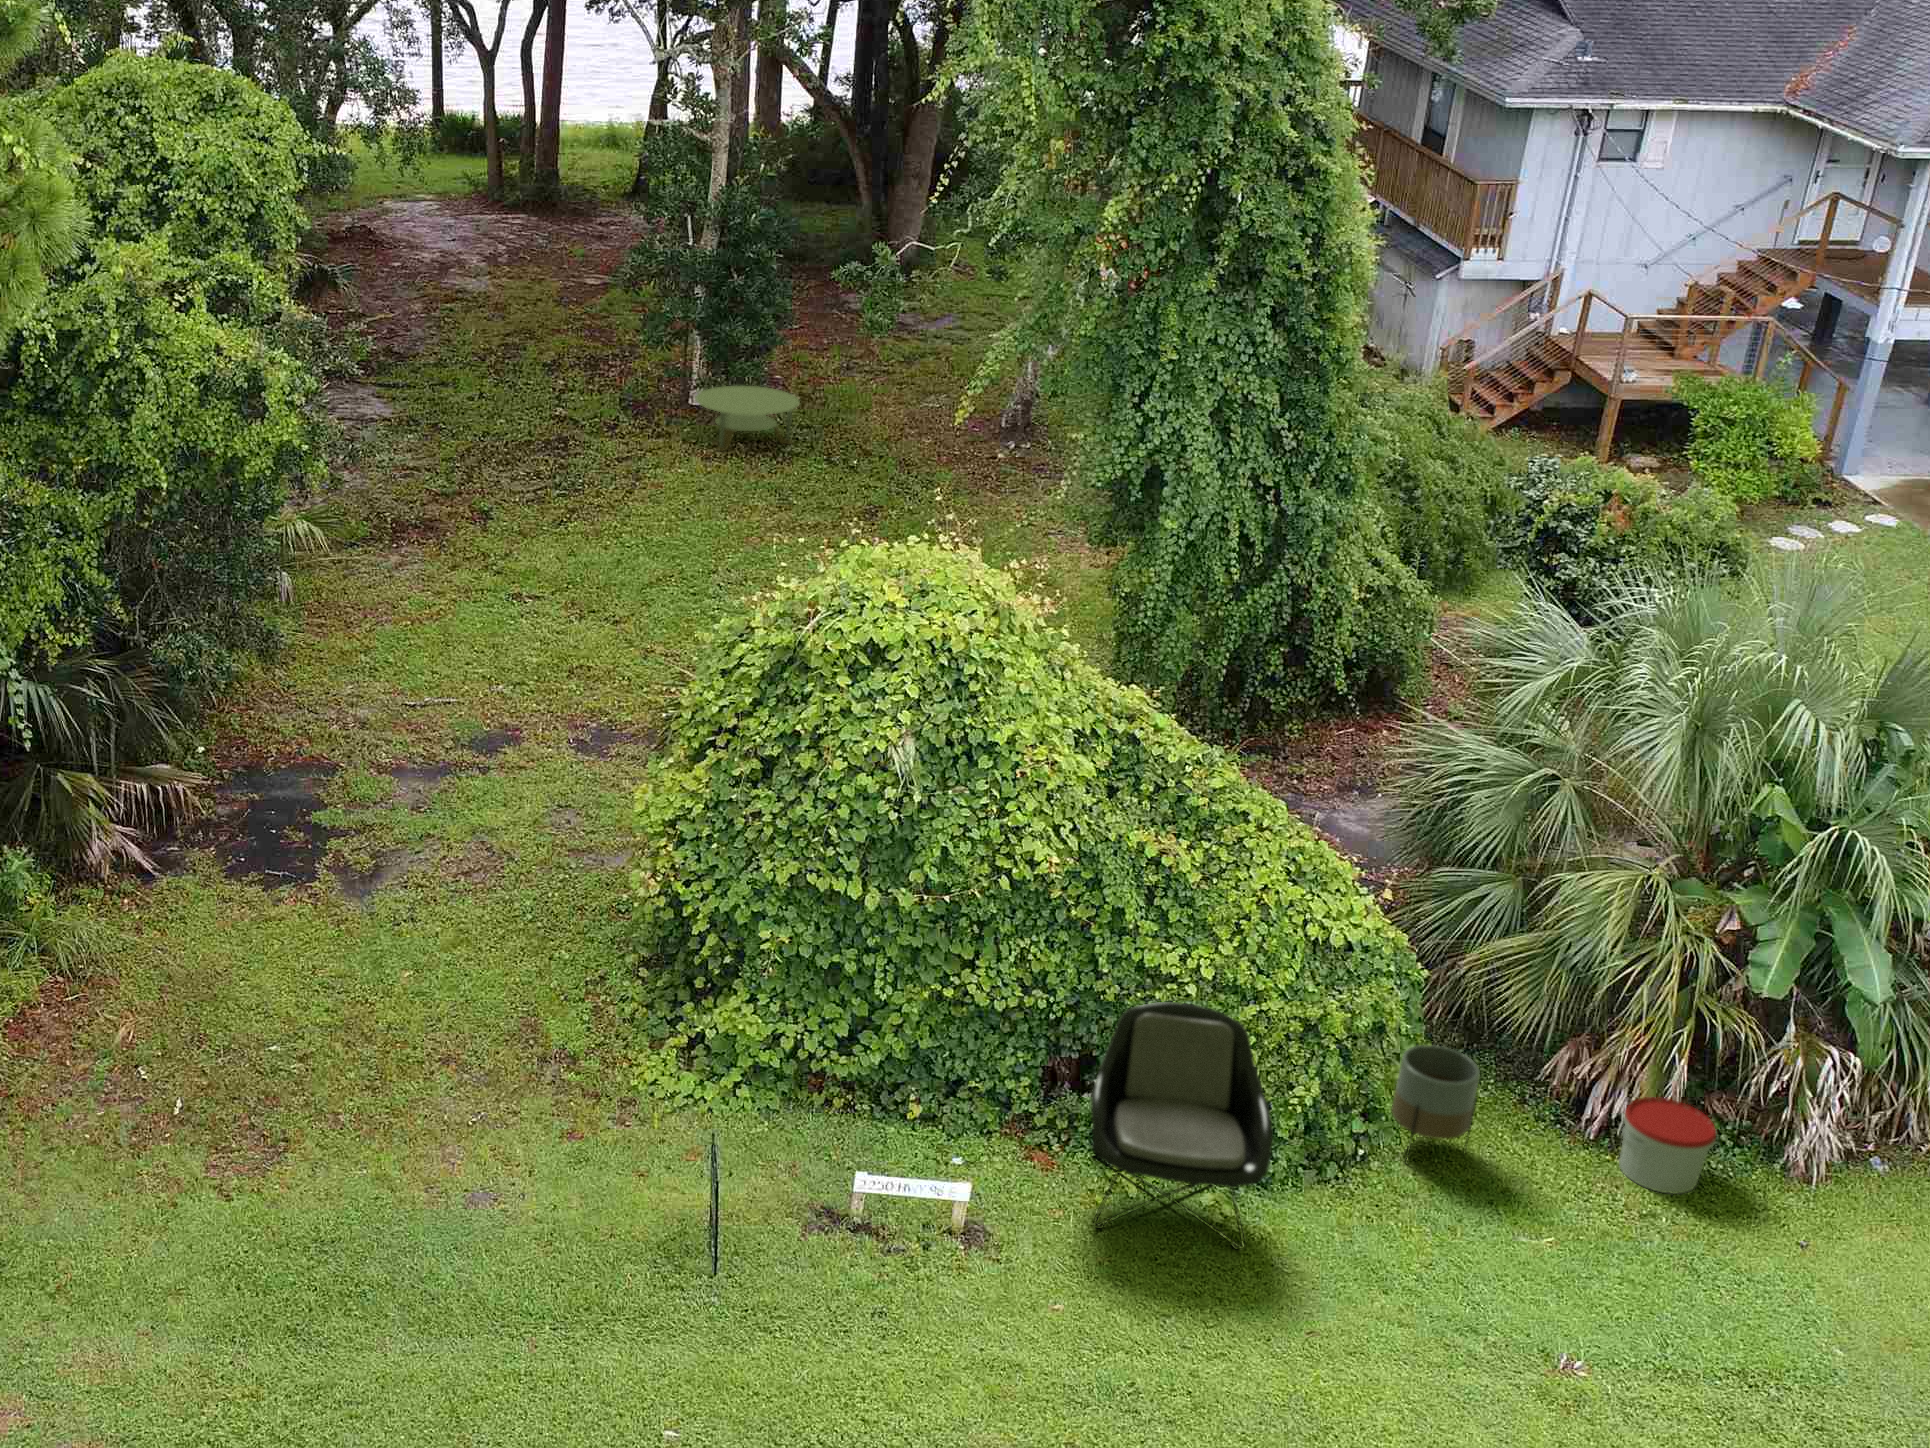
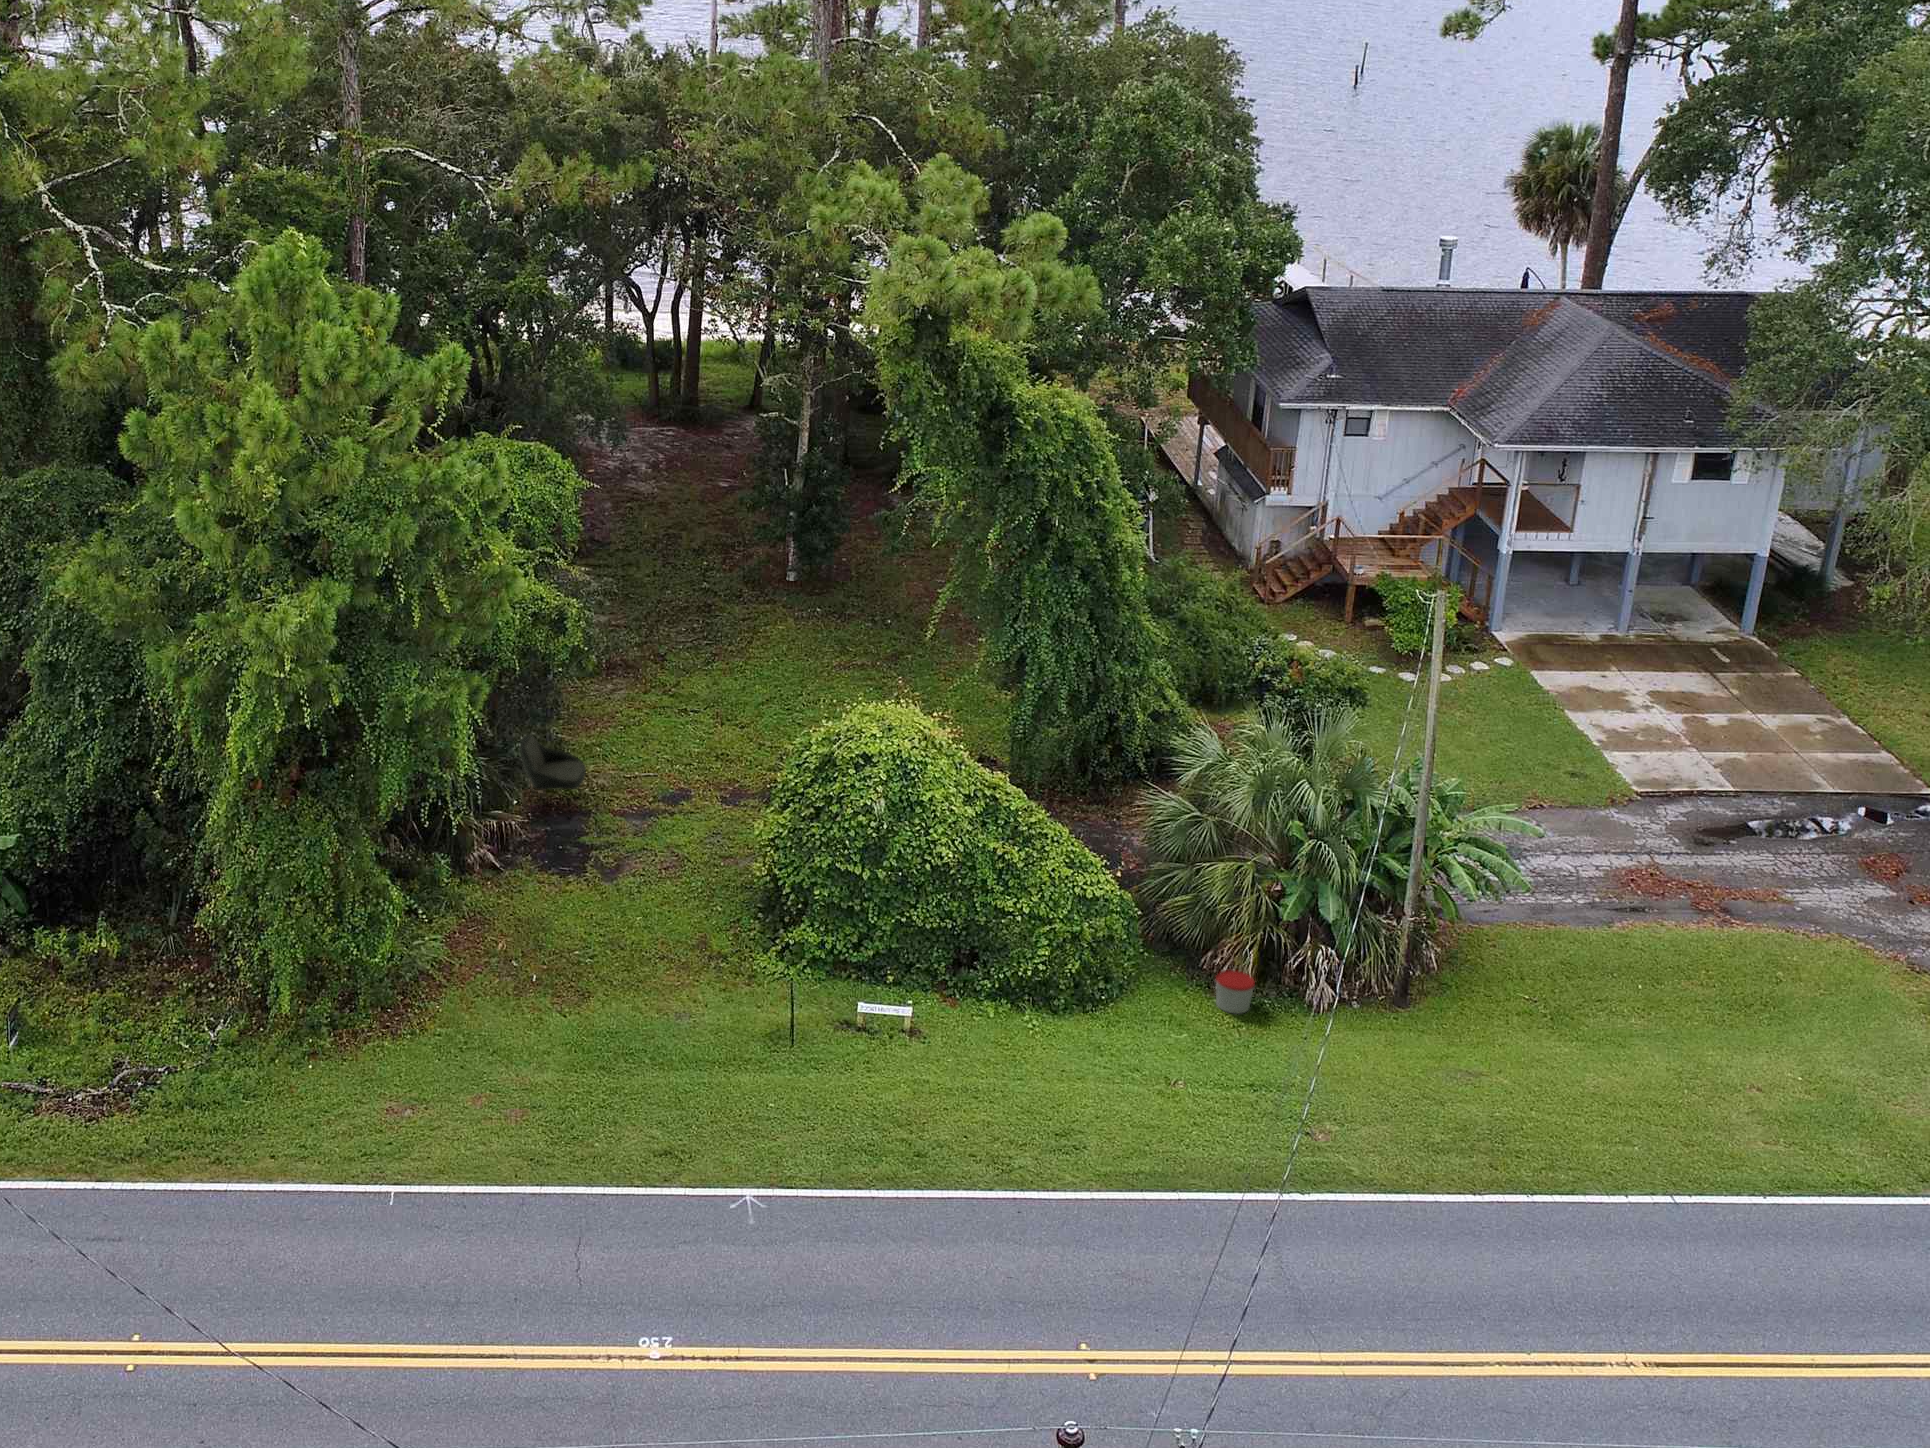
round table: present [695,386,800,452] -> none [787,569,852,612]
lounge chair: present [1091,1002,1273,1250] -> present [519,735,586,818]
planter: present [1392,1045,1480,1162] -> none [1111,945,1148,1001]

